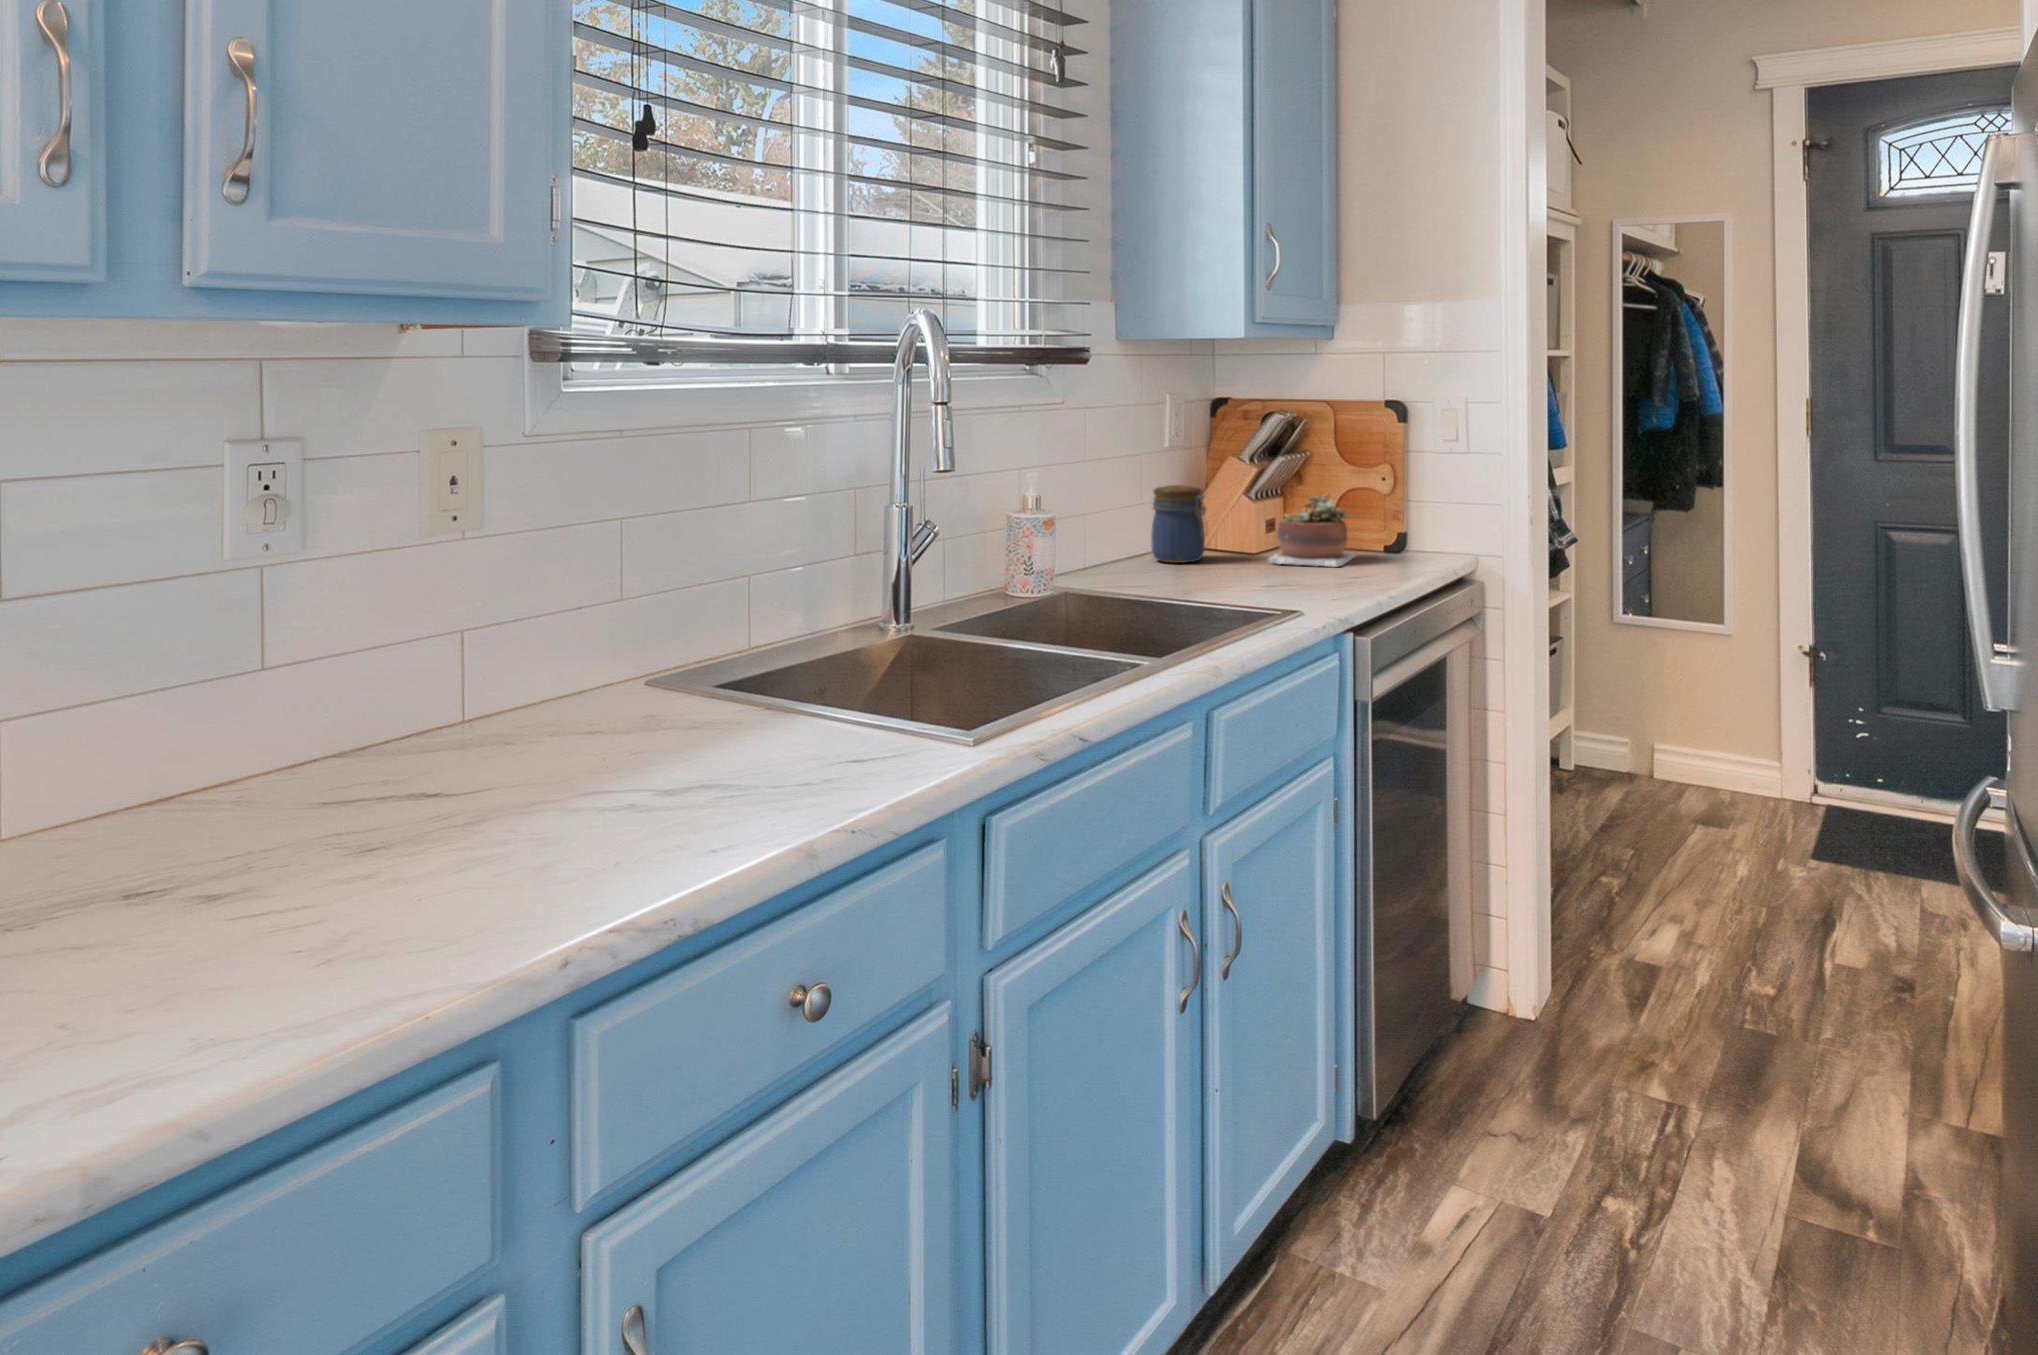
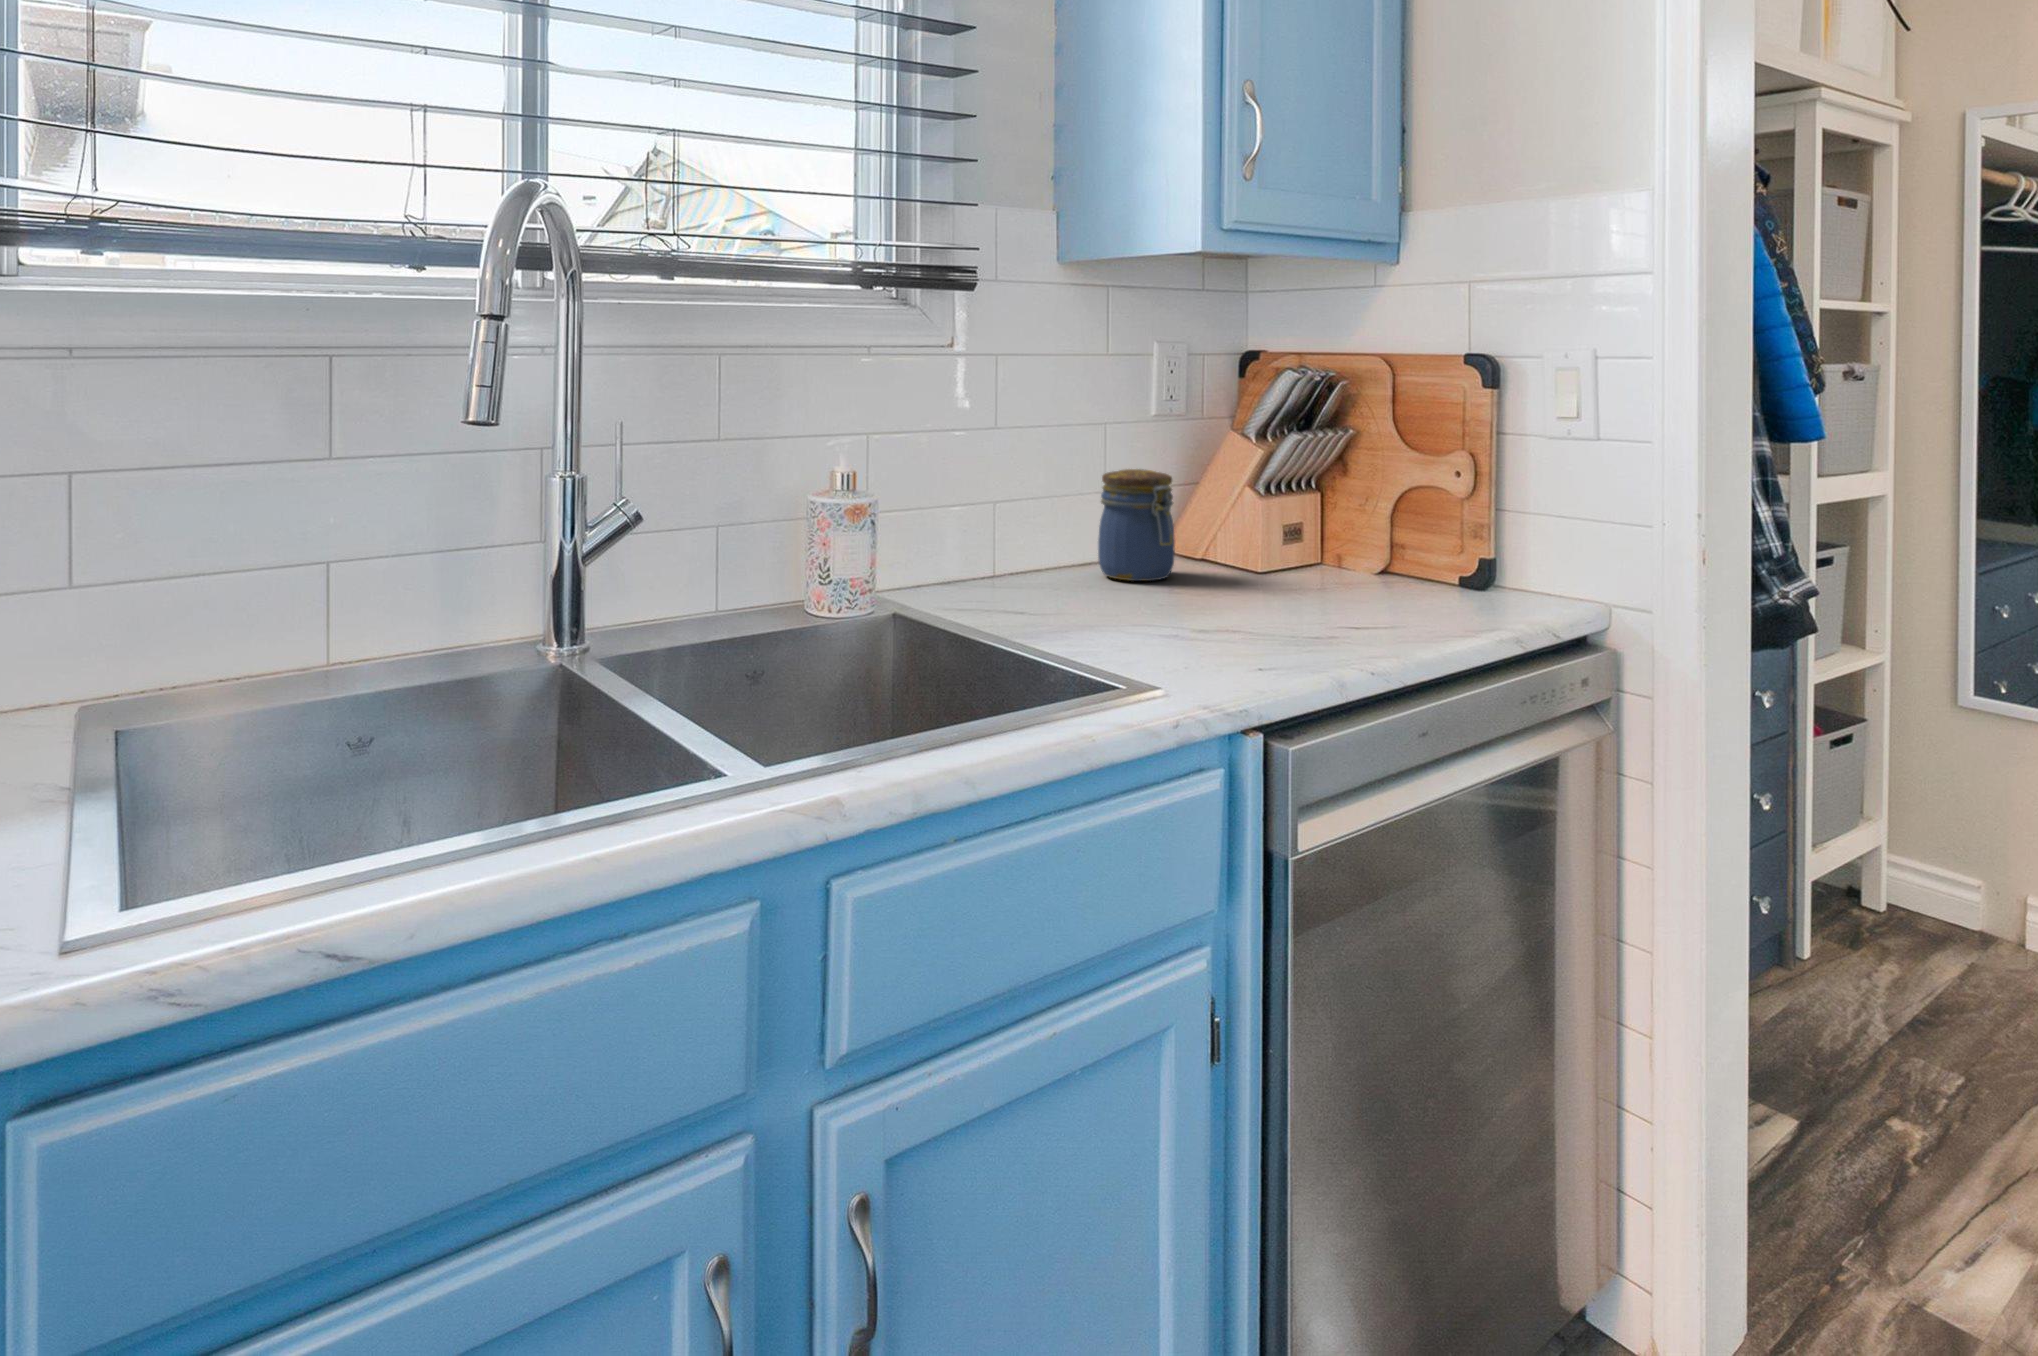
succulent plant: present [1268,494,1356,567] -> none [1249,495,1403,609]

